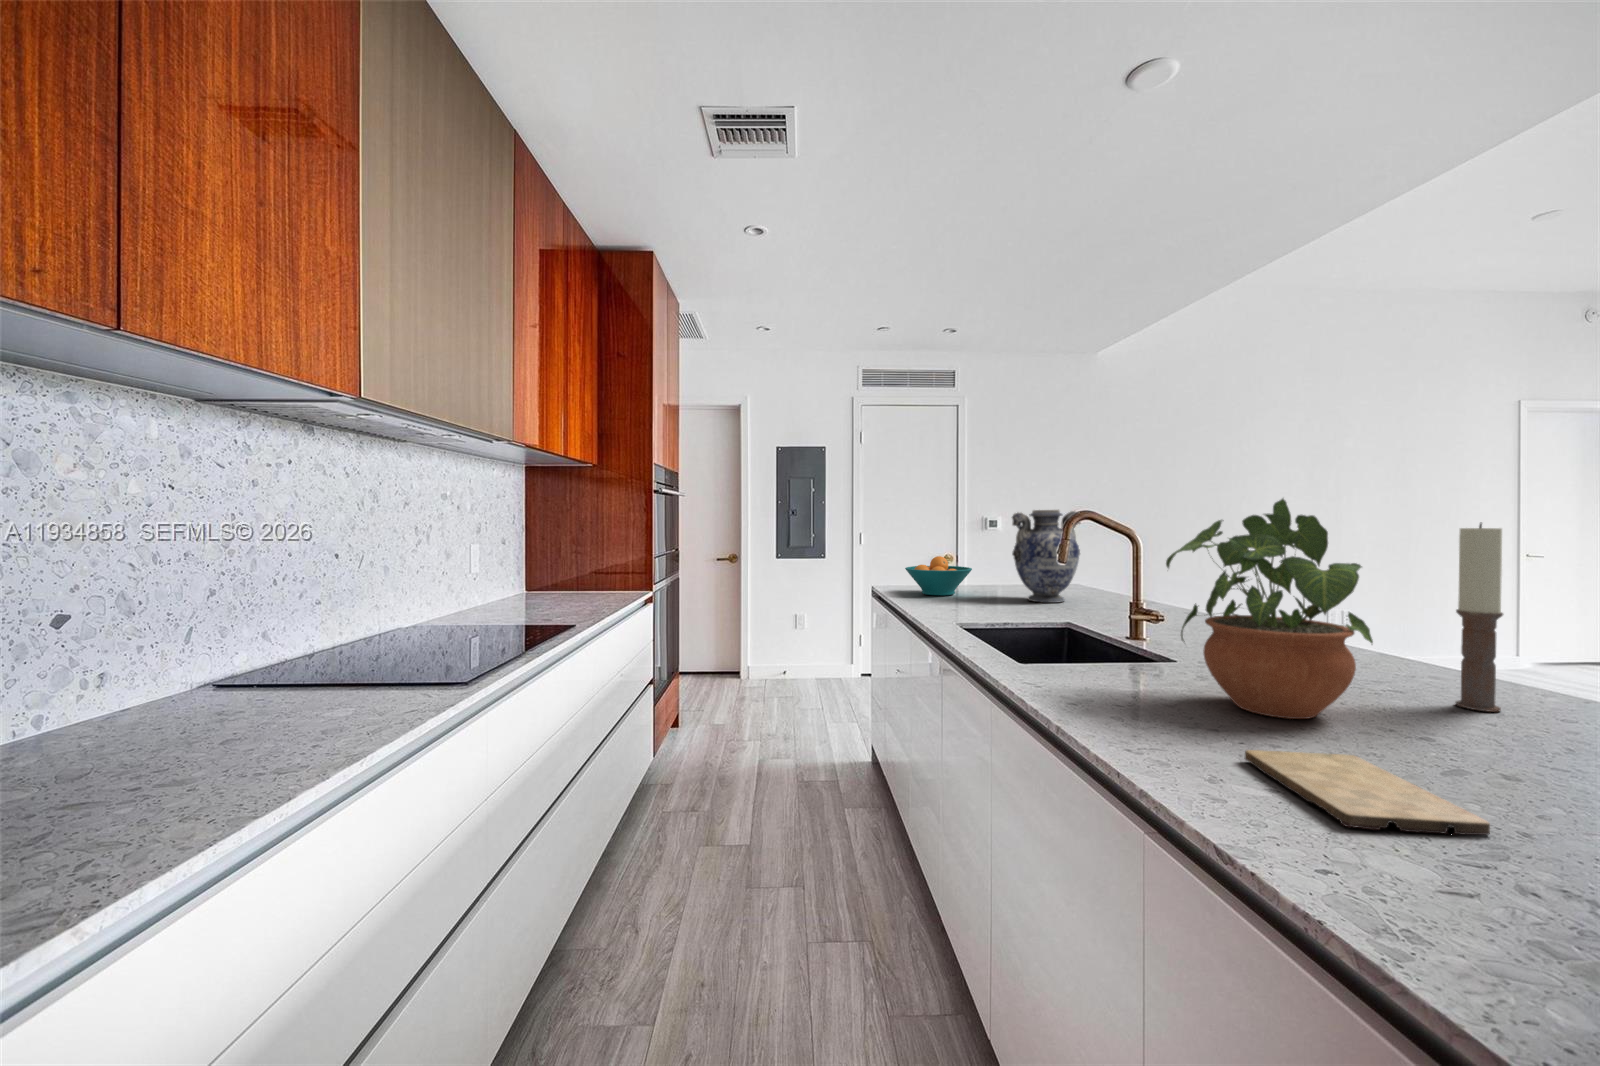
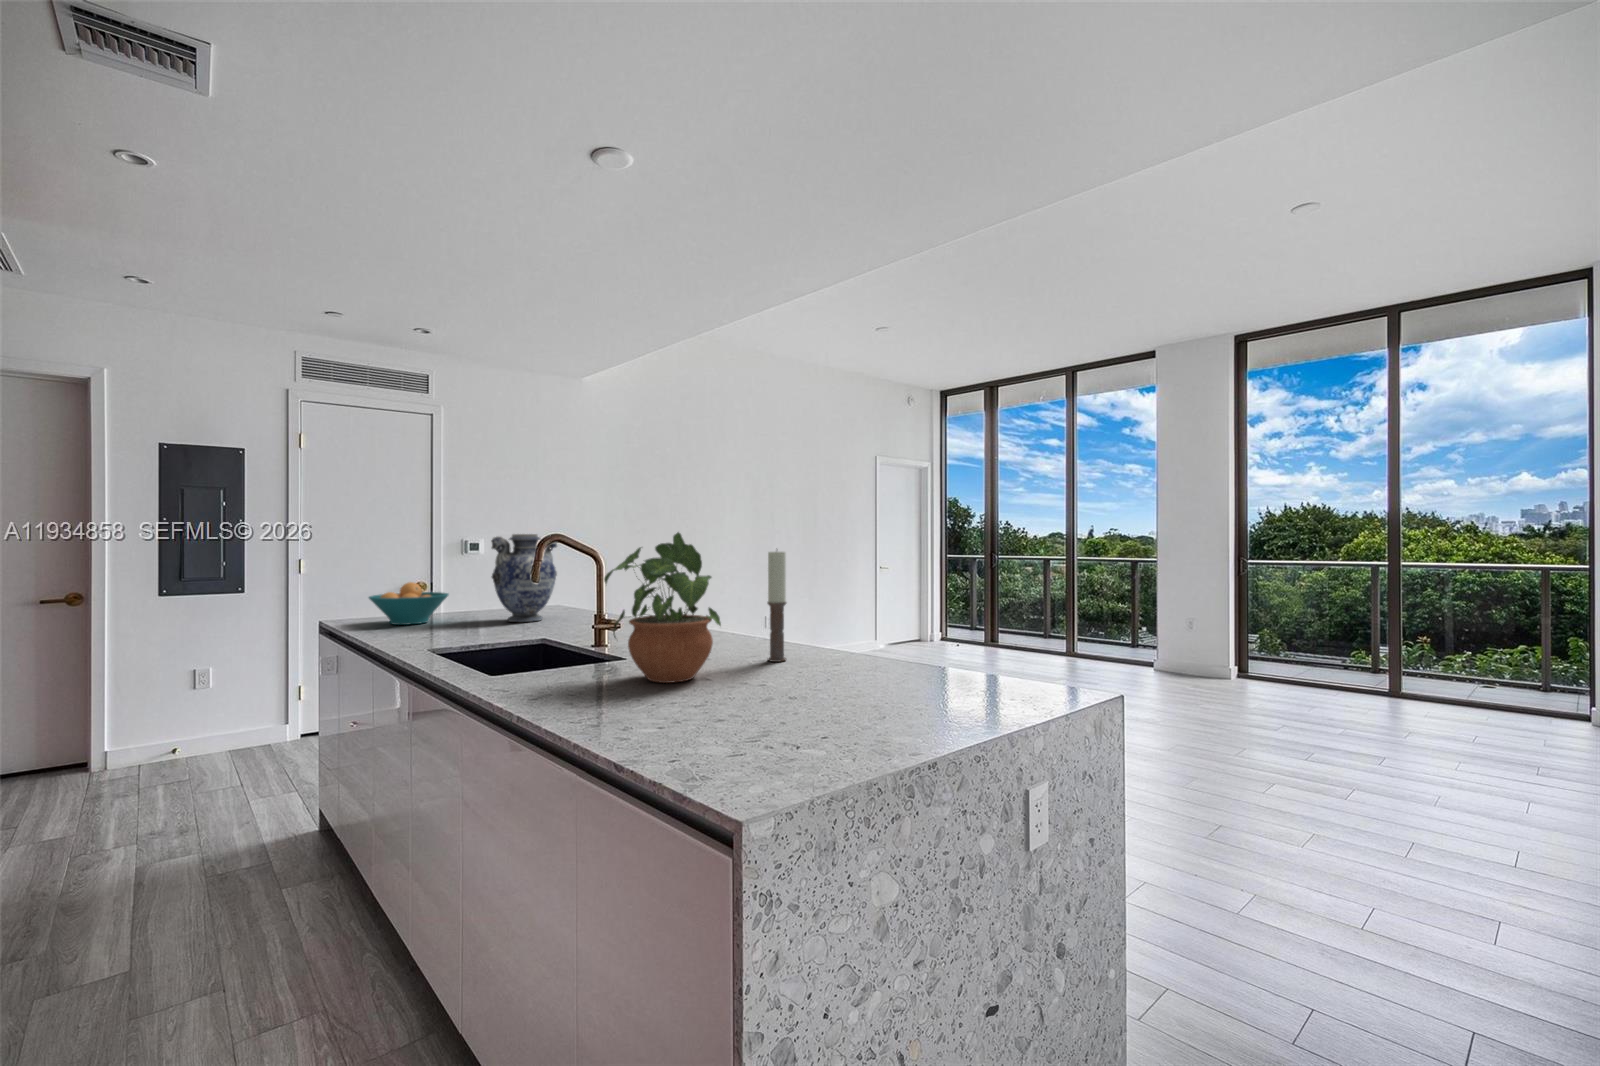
cutting board: present [1245,750,1490,835] -> none [640,695,744,731]

